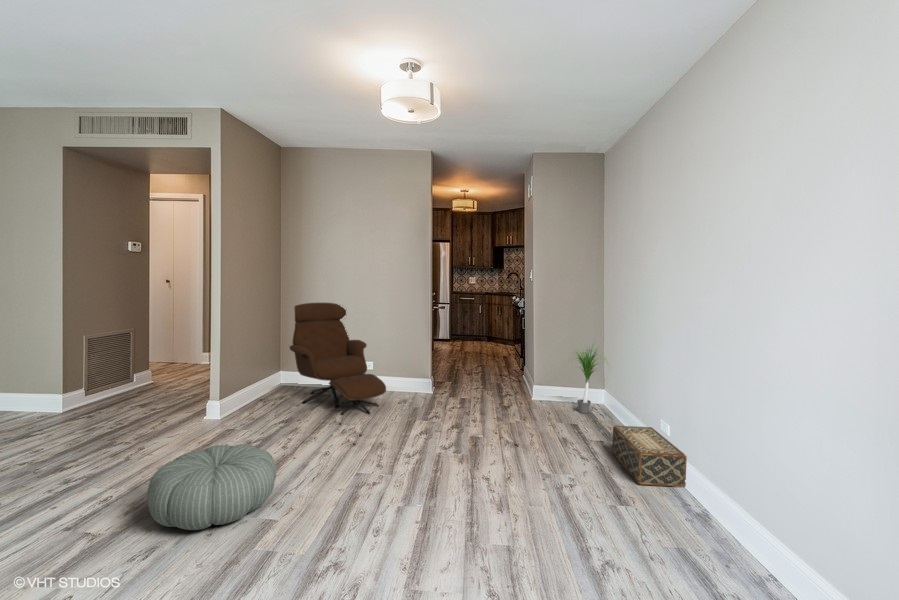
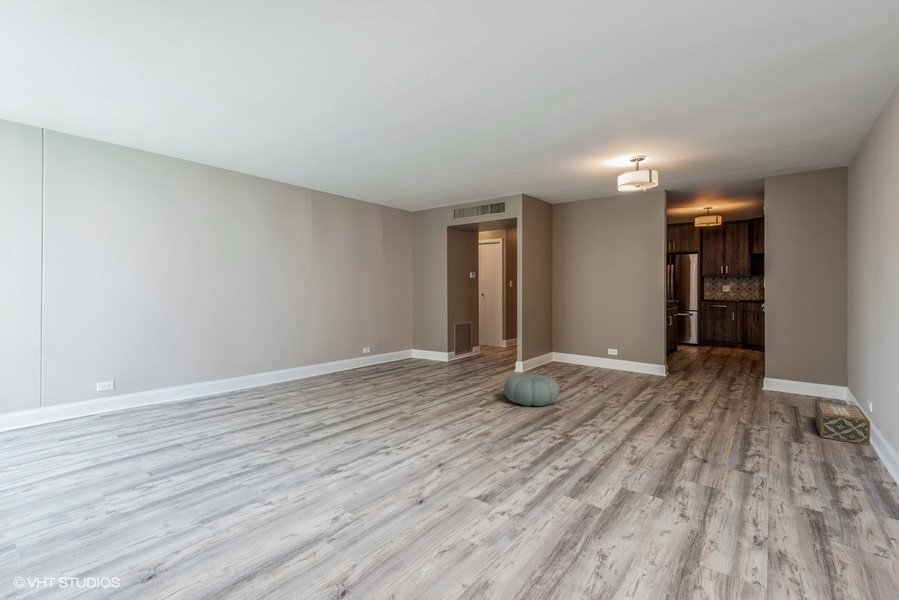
lounge chair: present [290,303,386,415] -> none [561,306,627,380]
potted plant: present [577,346,606,413] -> none [788,338,845,402]

